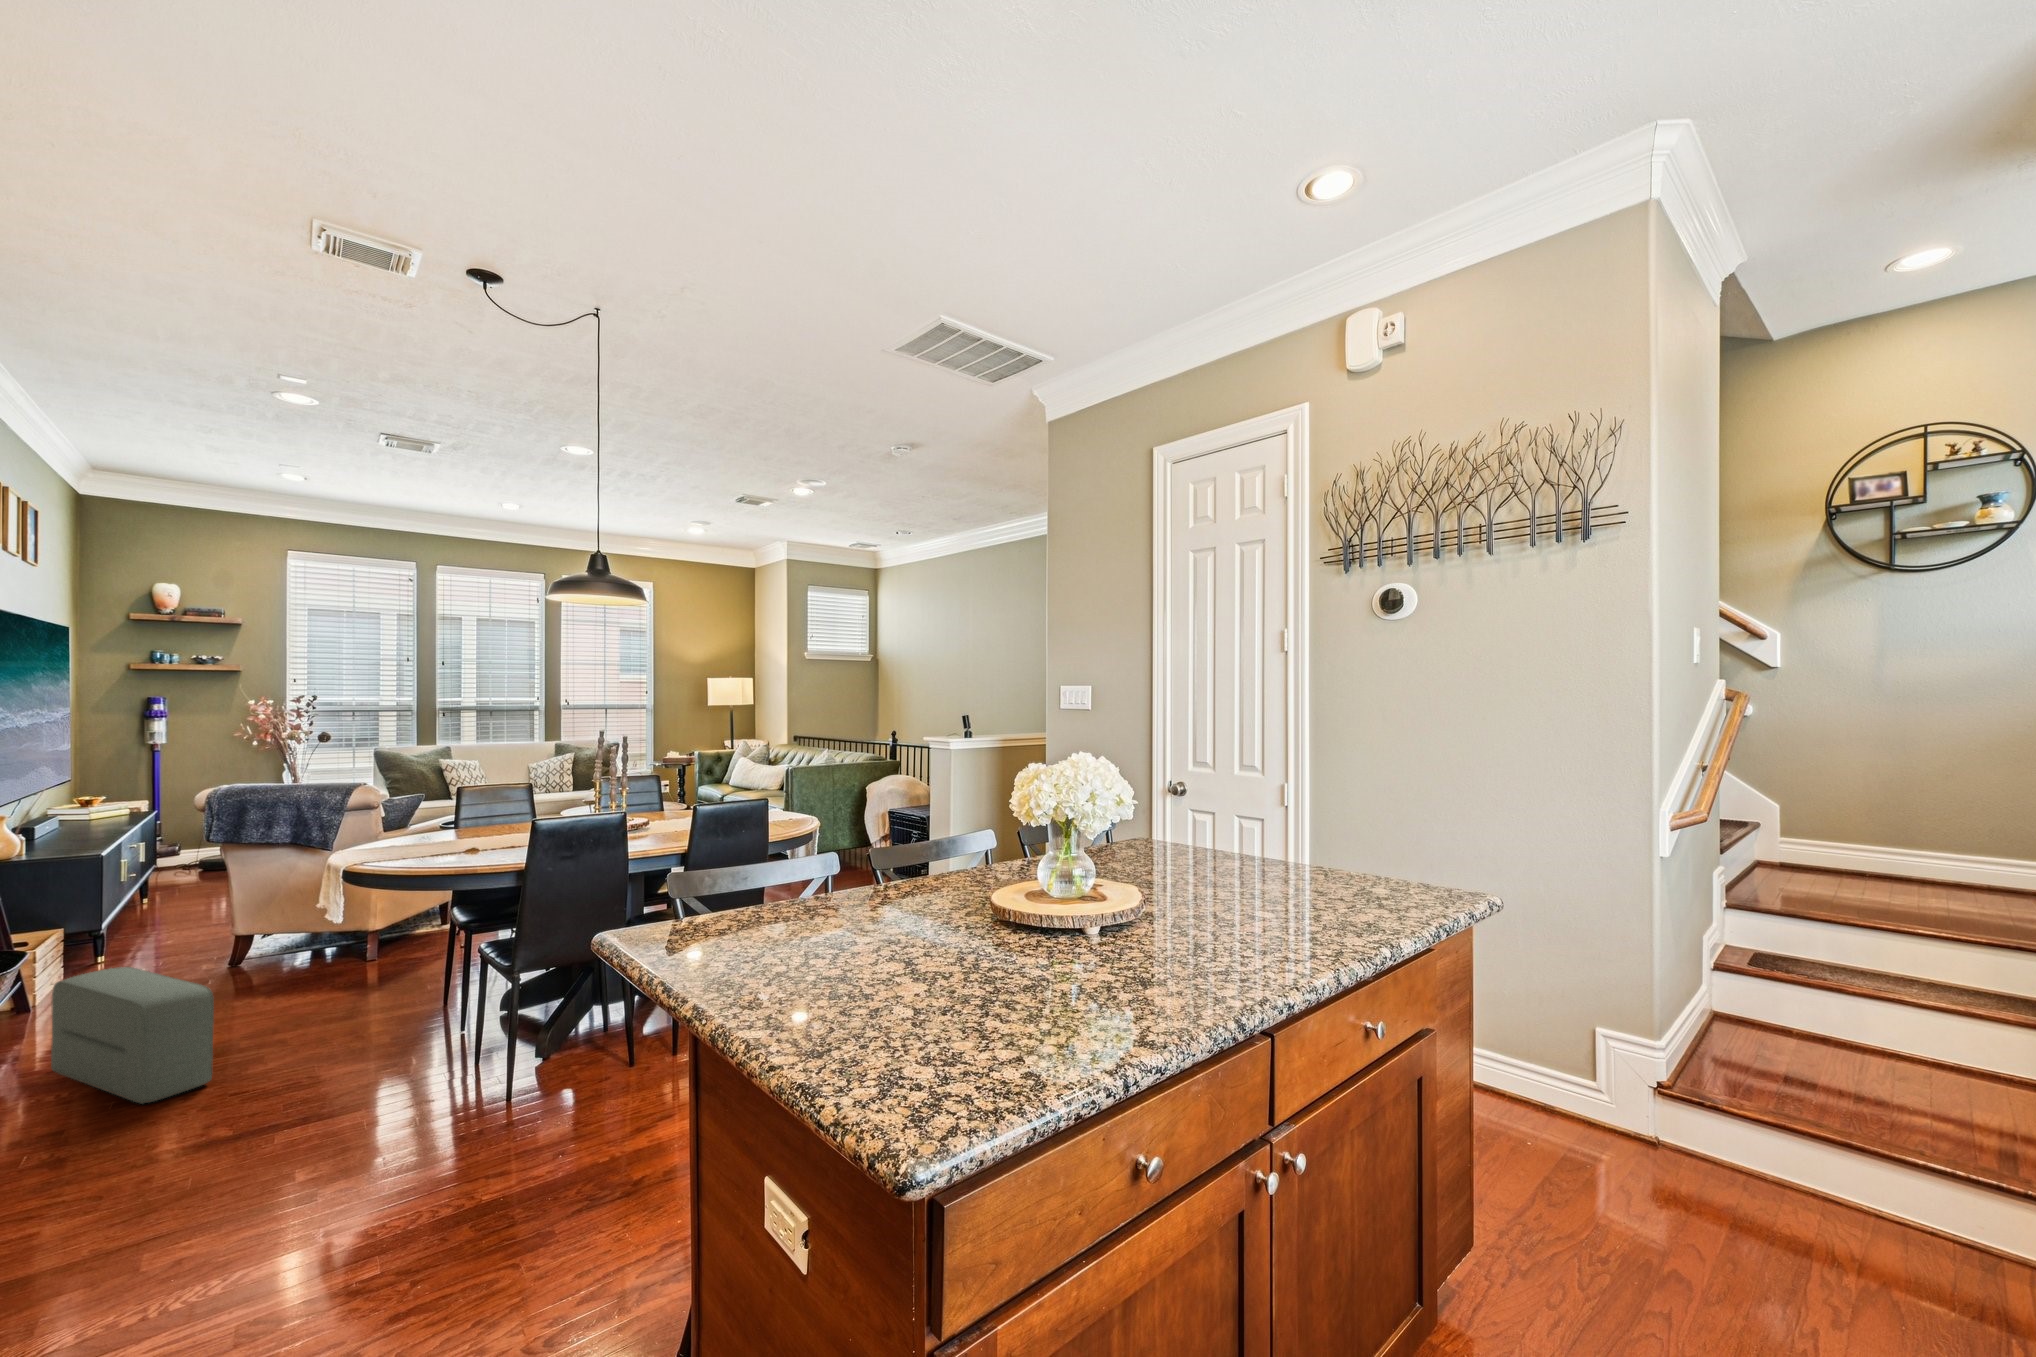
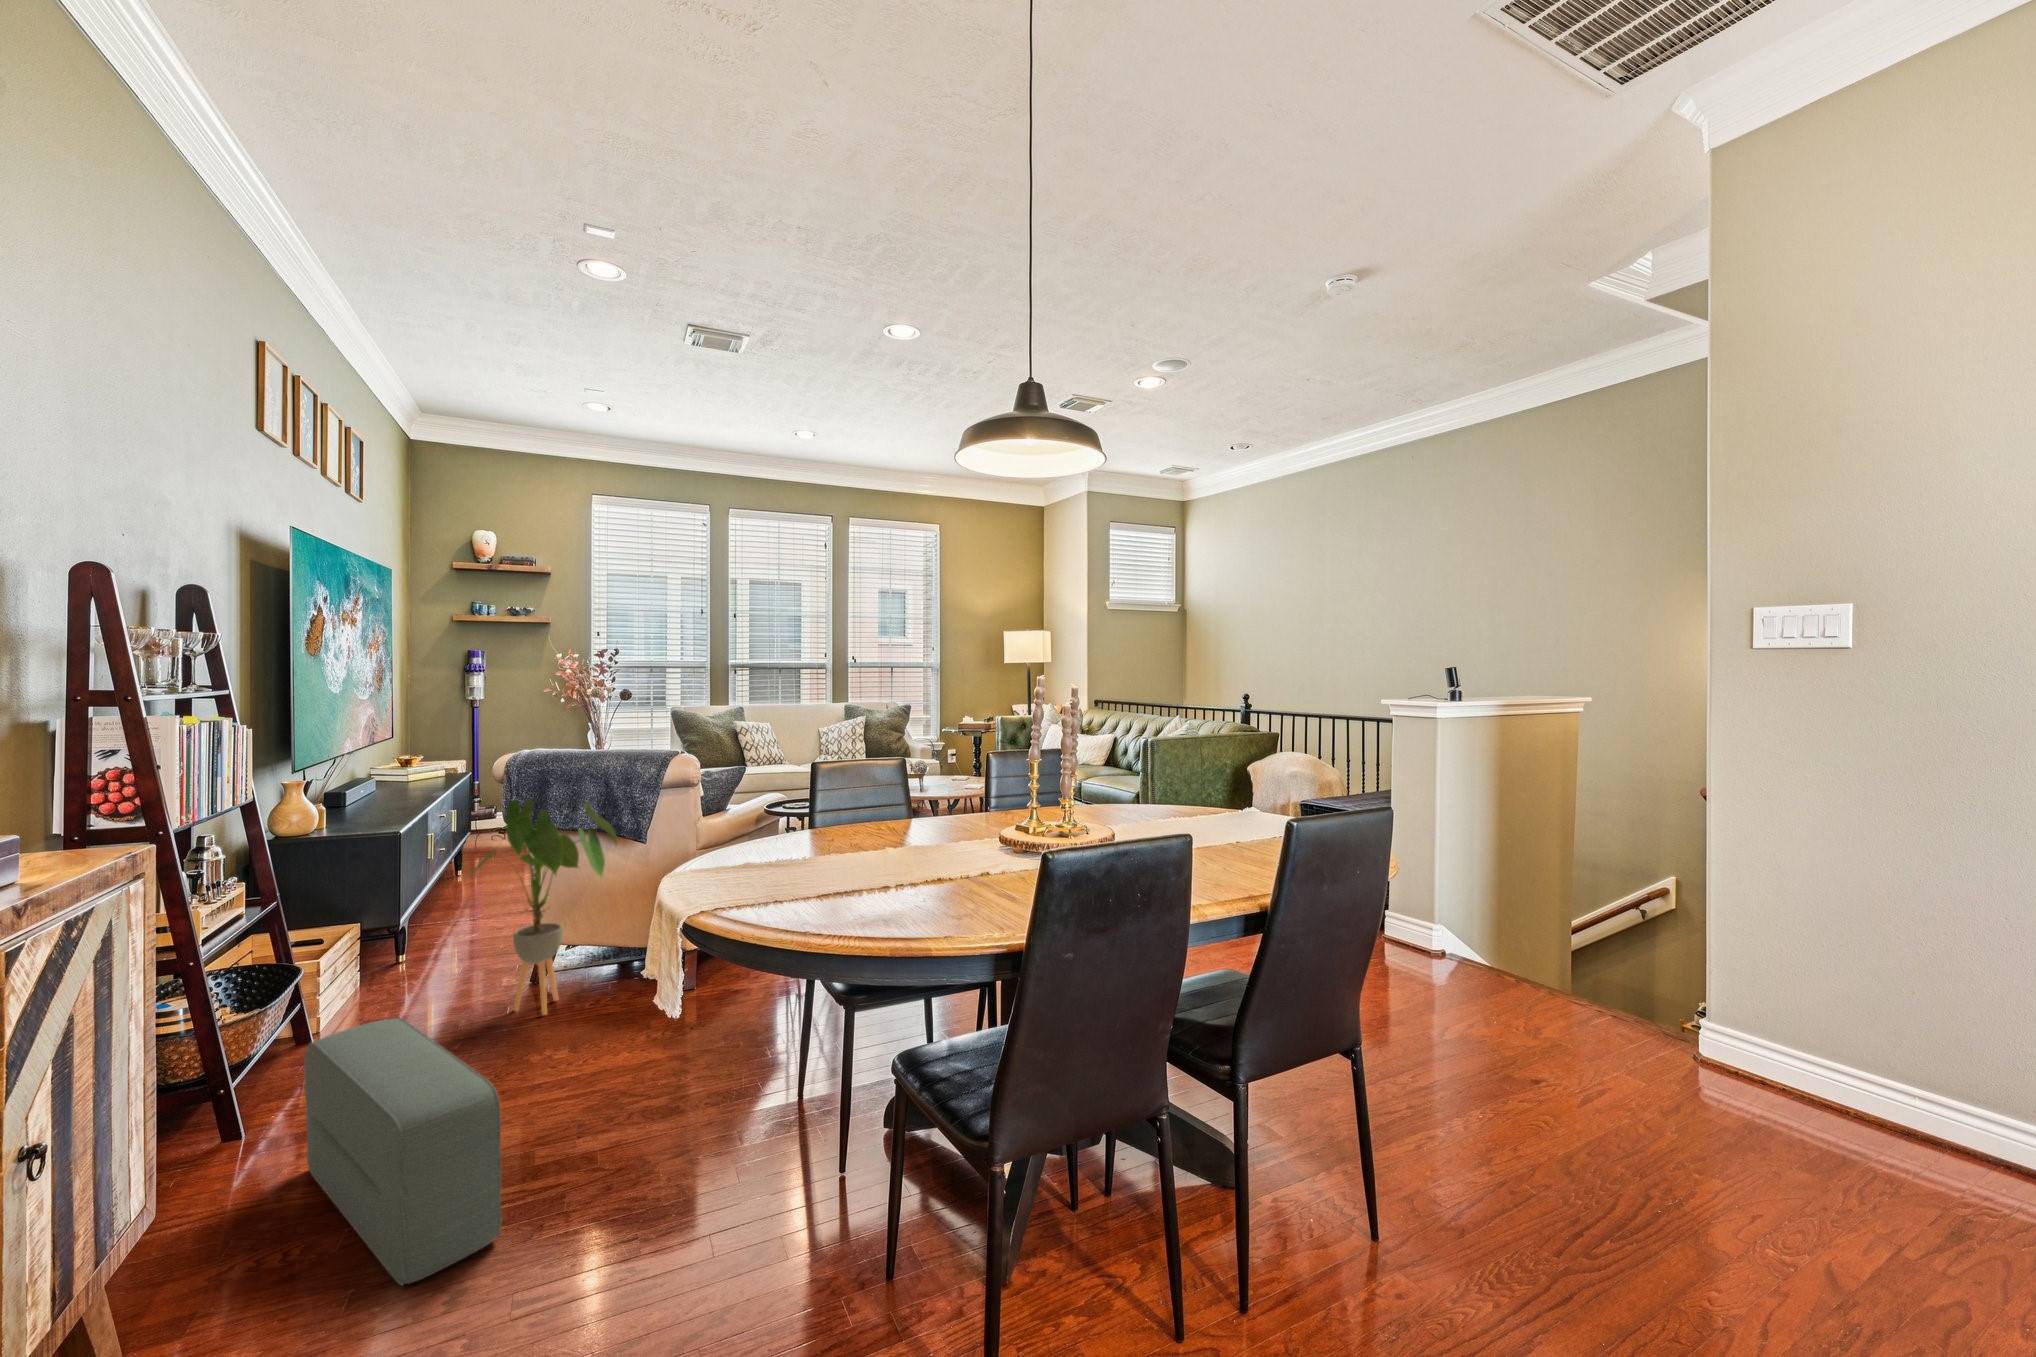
house plant: none [169,820,307,987] -> present [471,799,617,1015]

